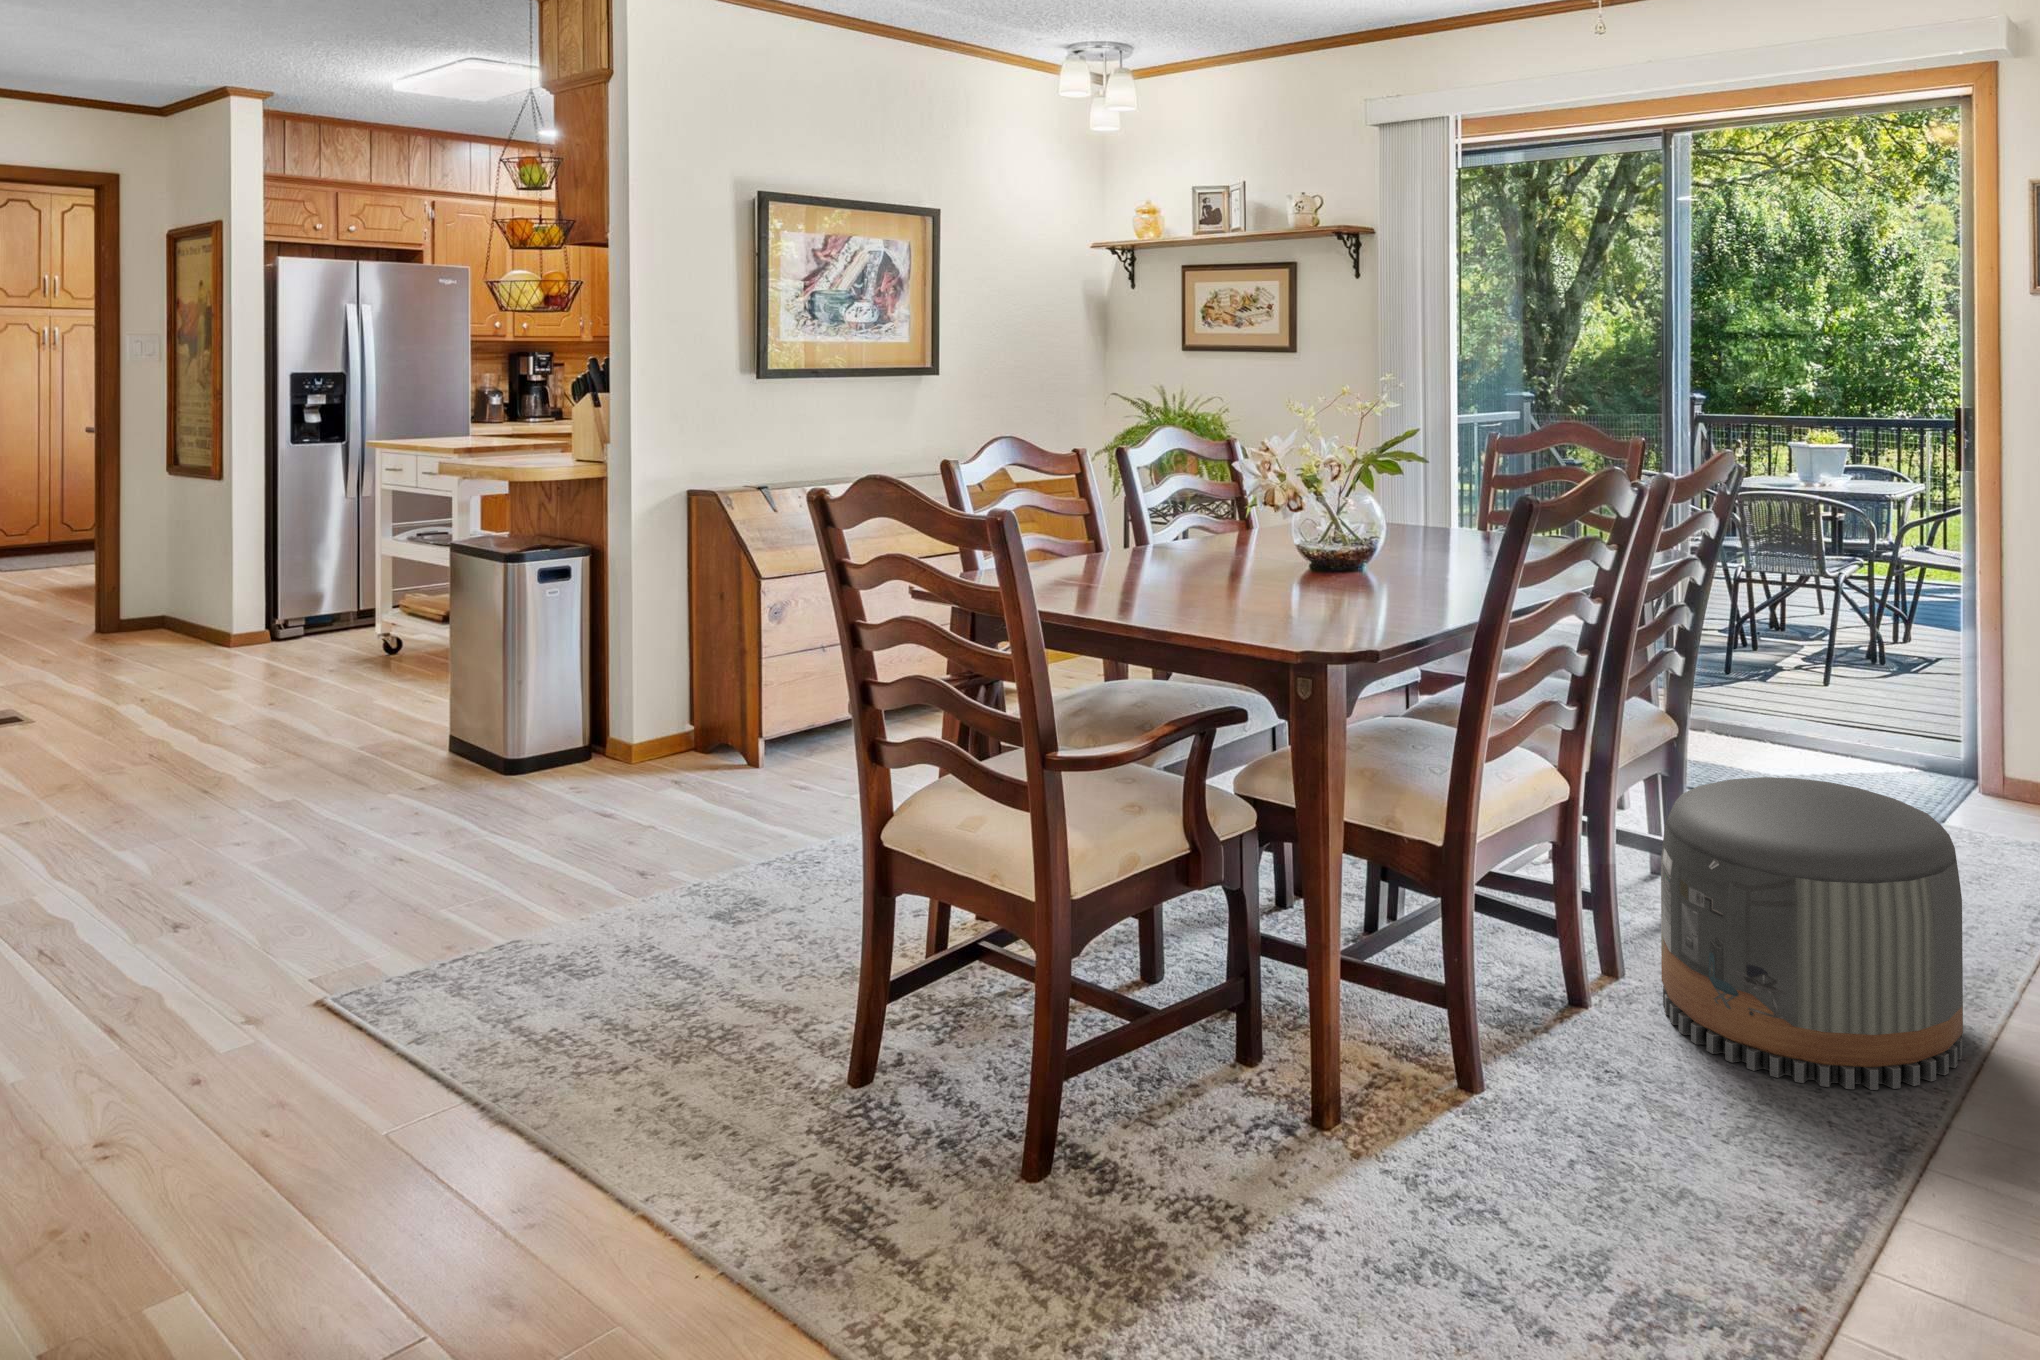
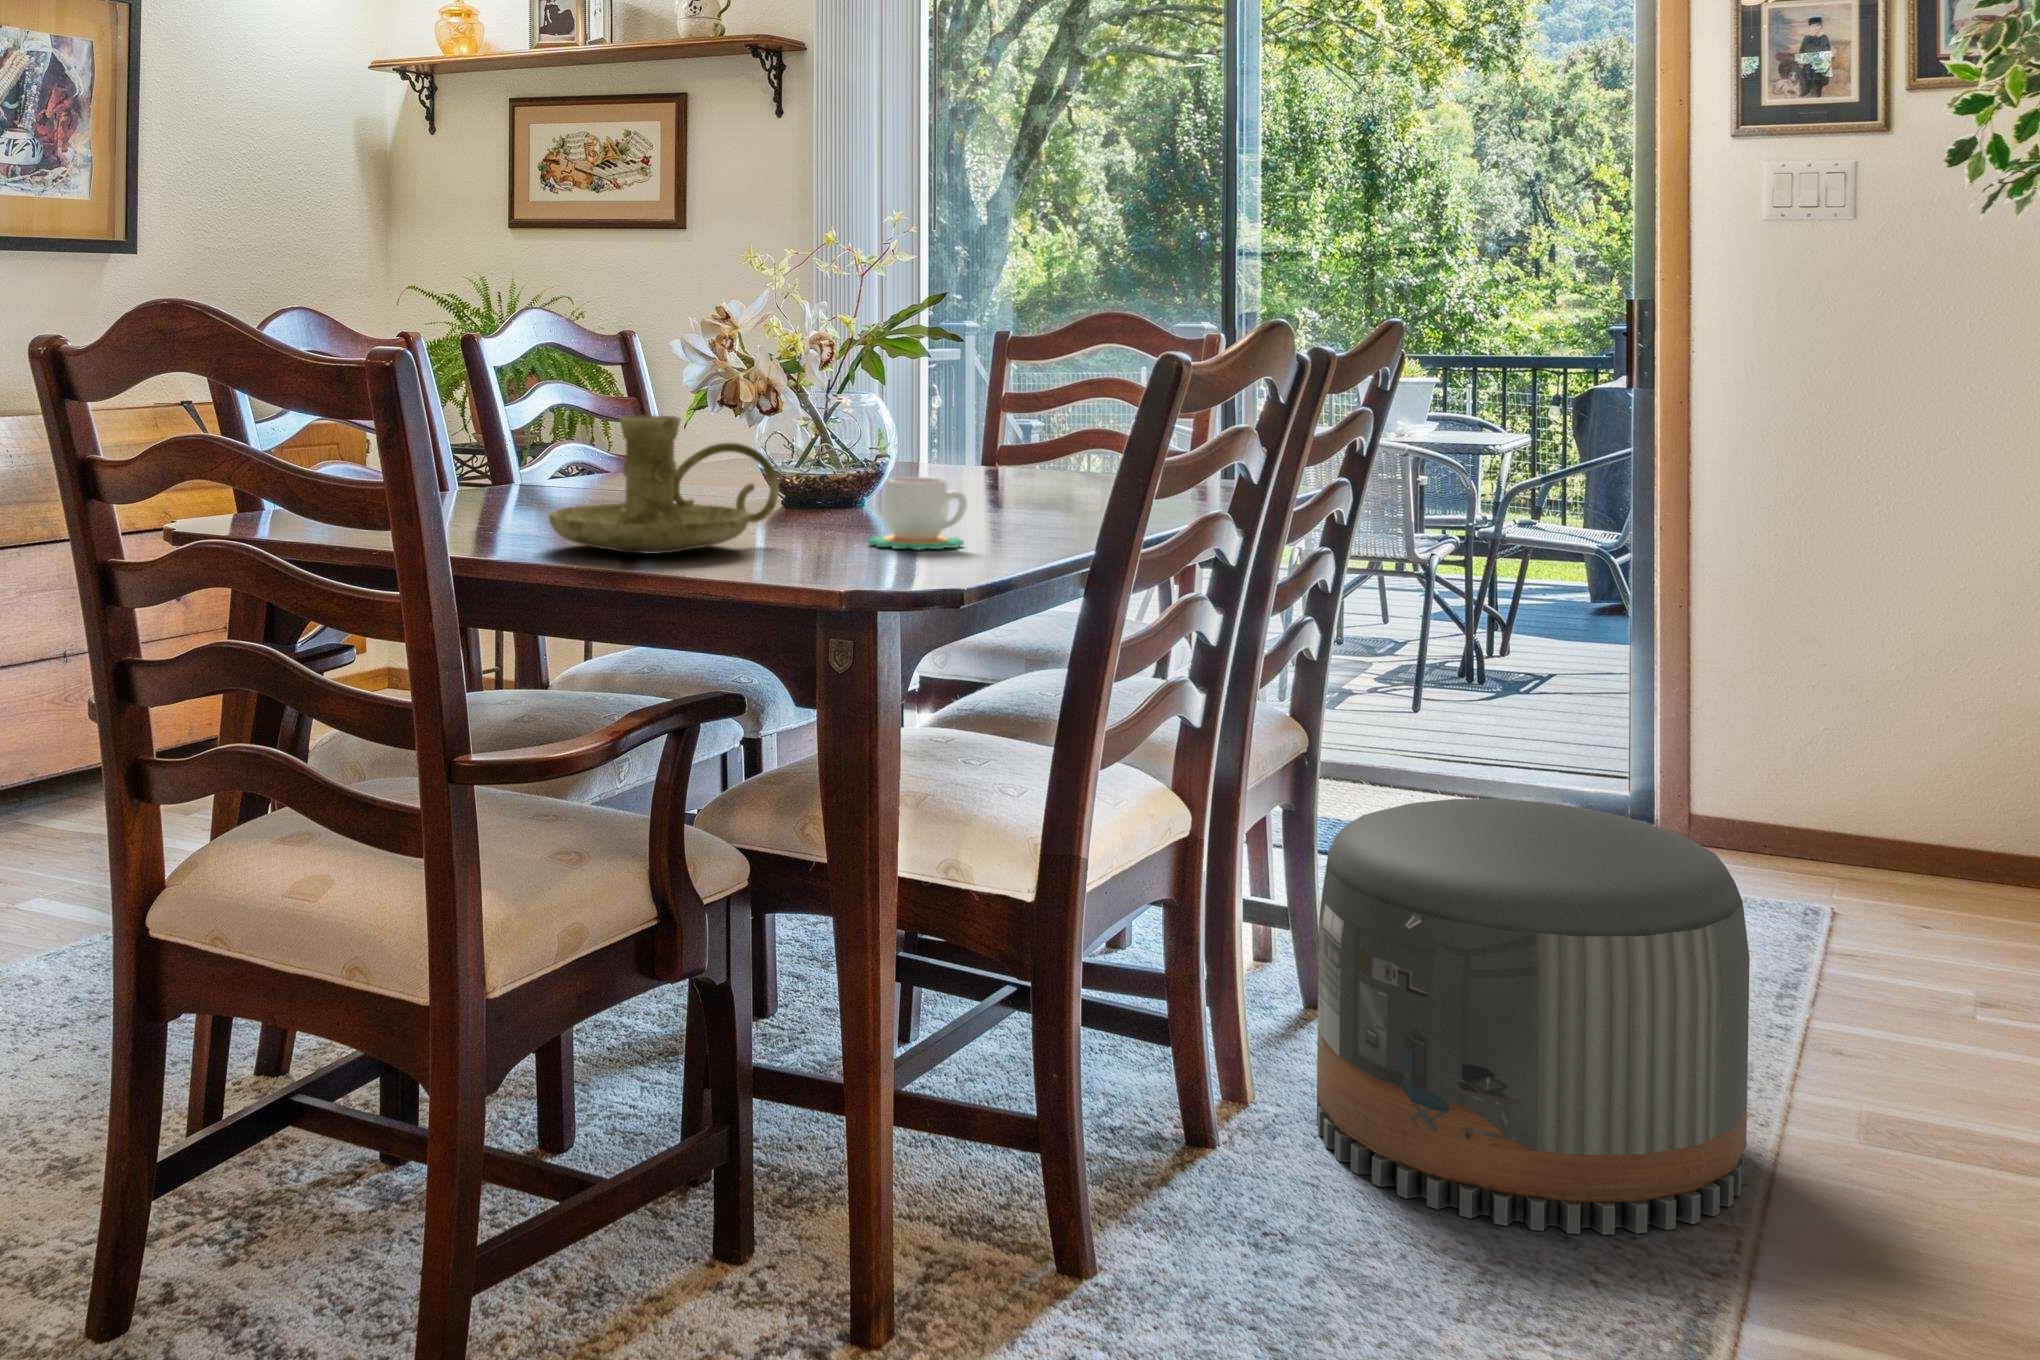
candle holder: none [1136,518,1285,607] -> present [549,415,779,554]
mug: none [1343,558,1405,607] -> present [869,477,967,550]

